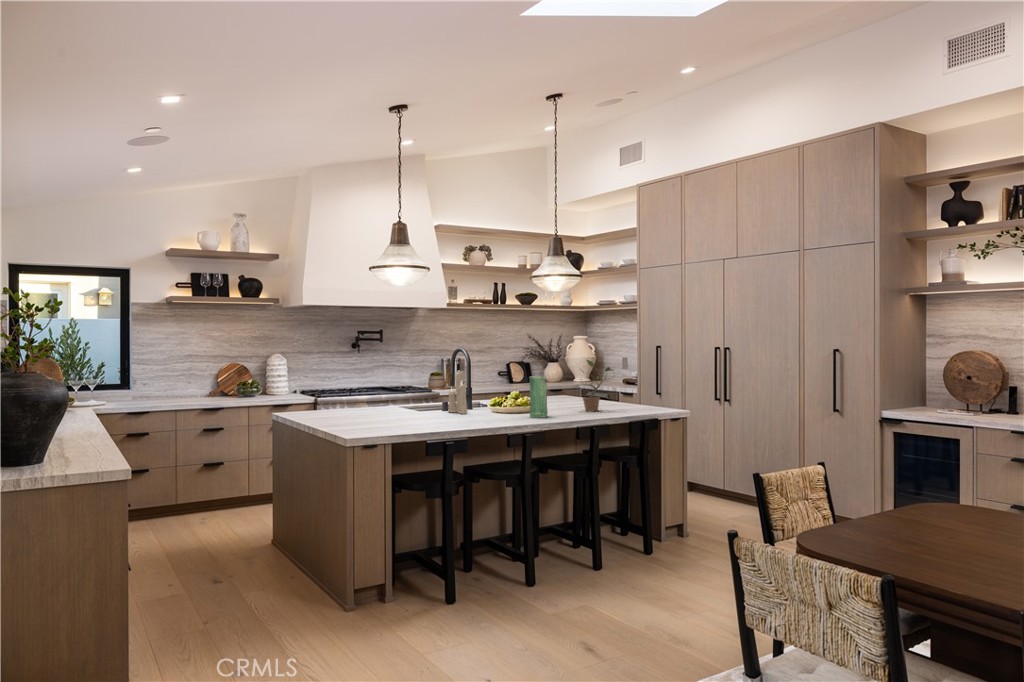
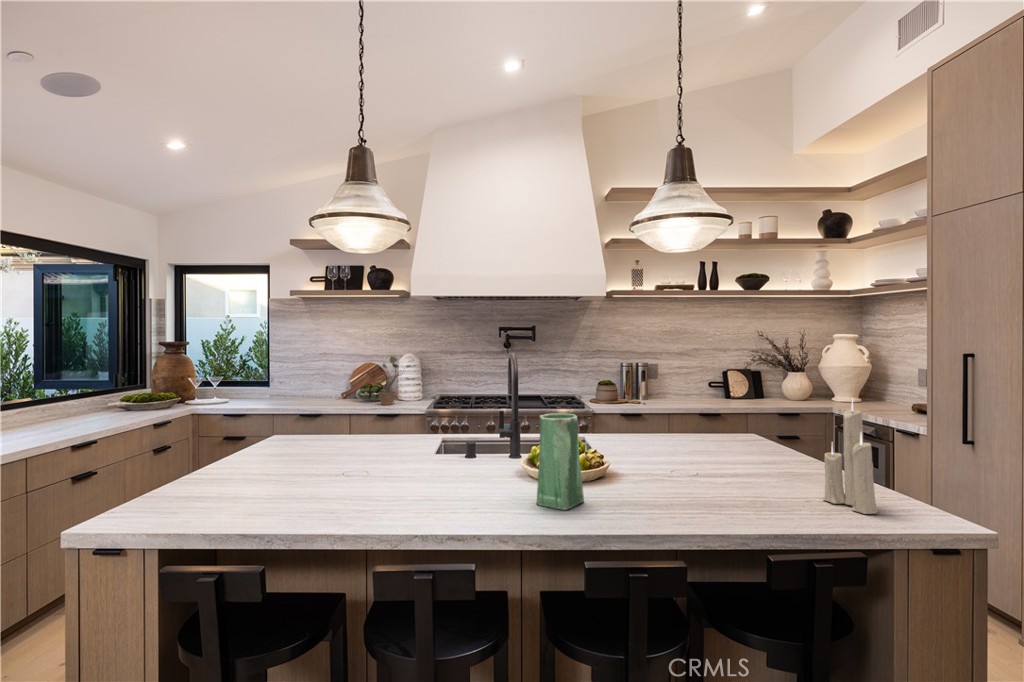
potted plant: present [582,360,613,412] -> present [378,356,411,405]
candle: present [449,371,468,414] -> present [823,400,877,514]

